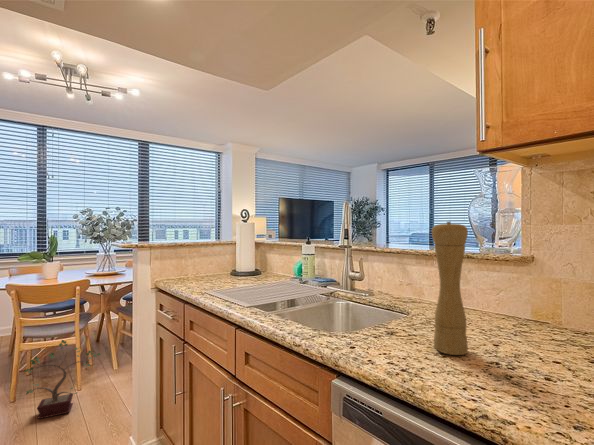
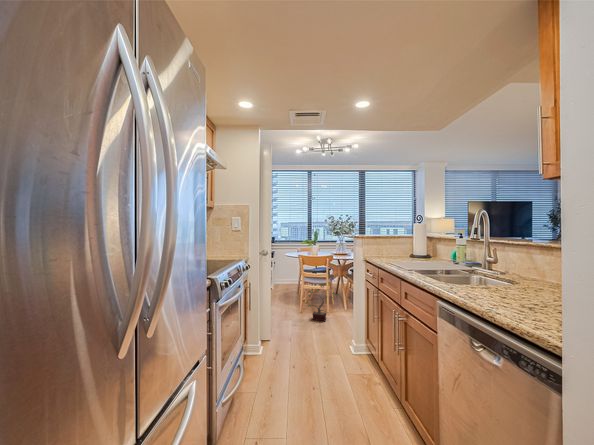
pepper mill: present [432,222,468,355] -> none [500,225,523,300]

